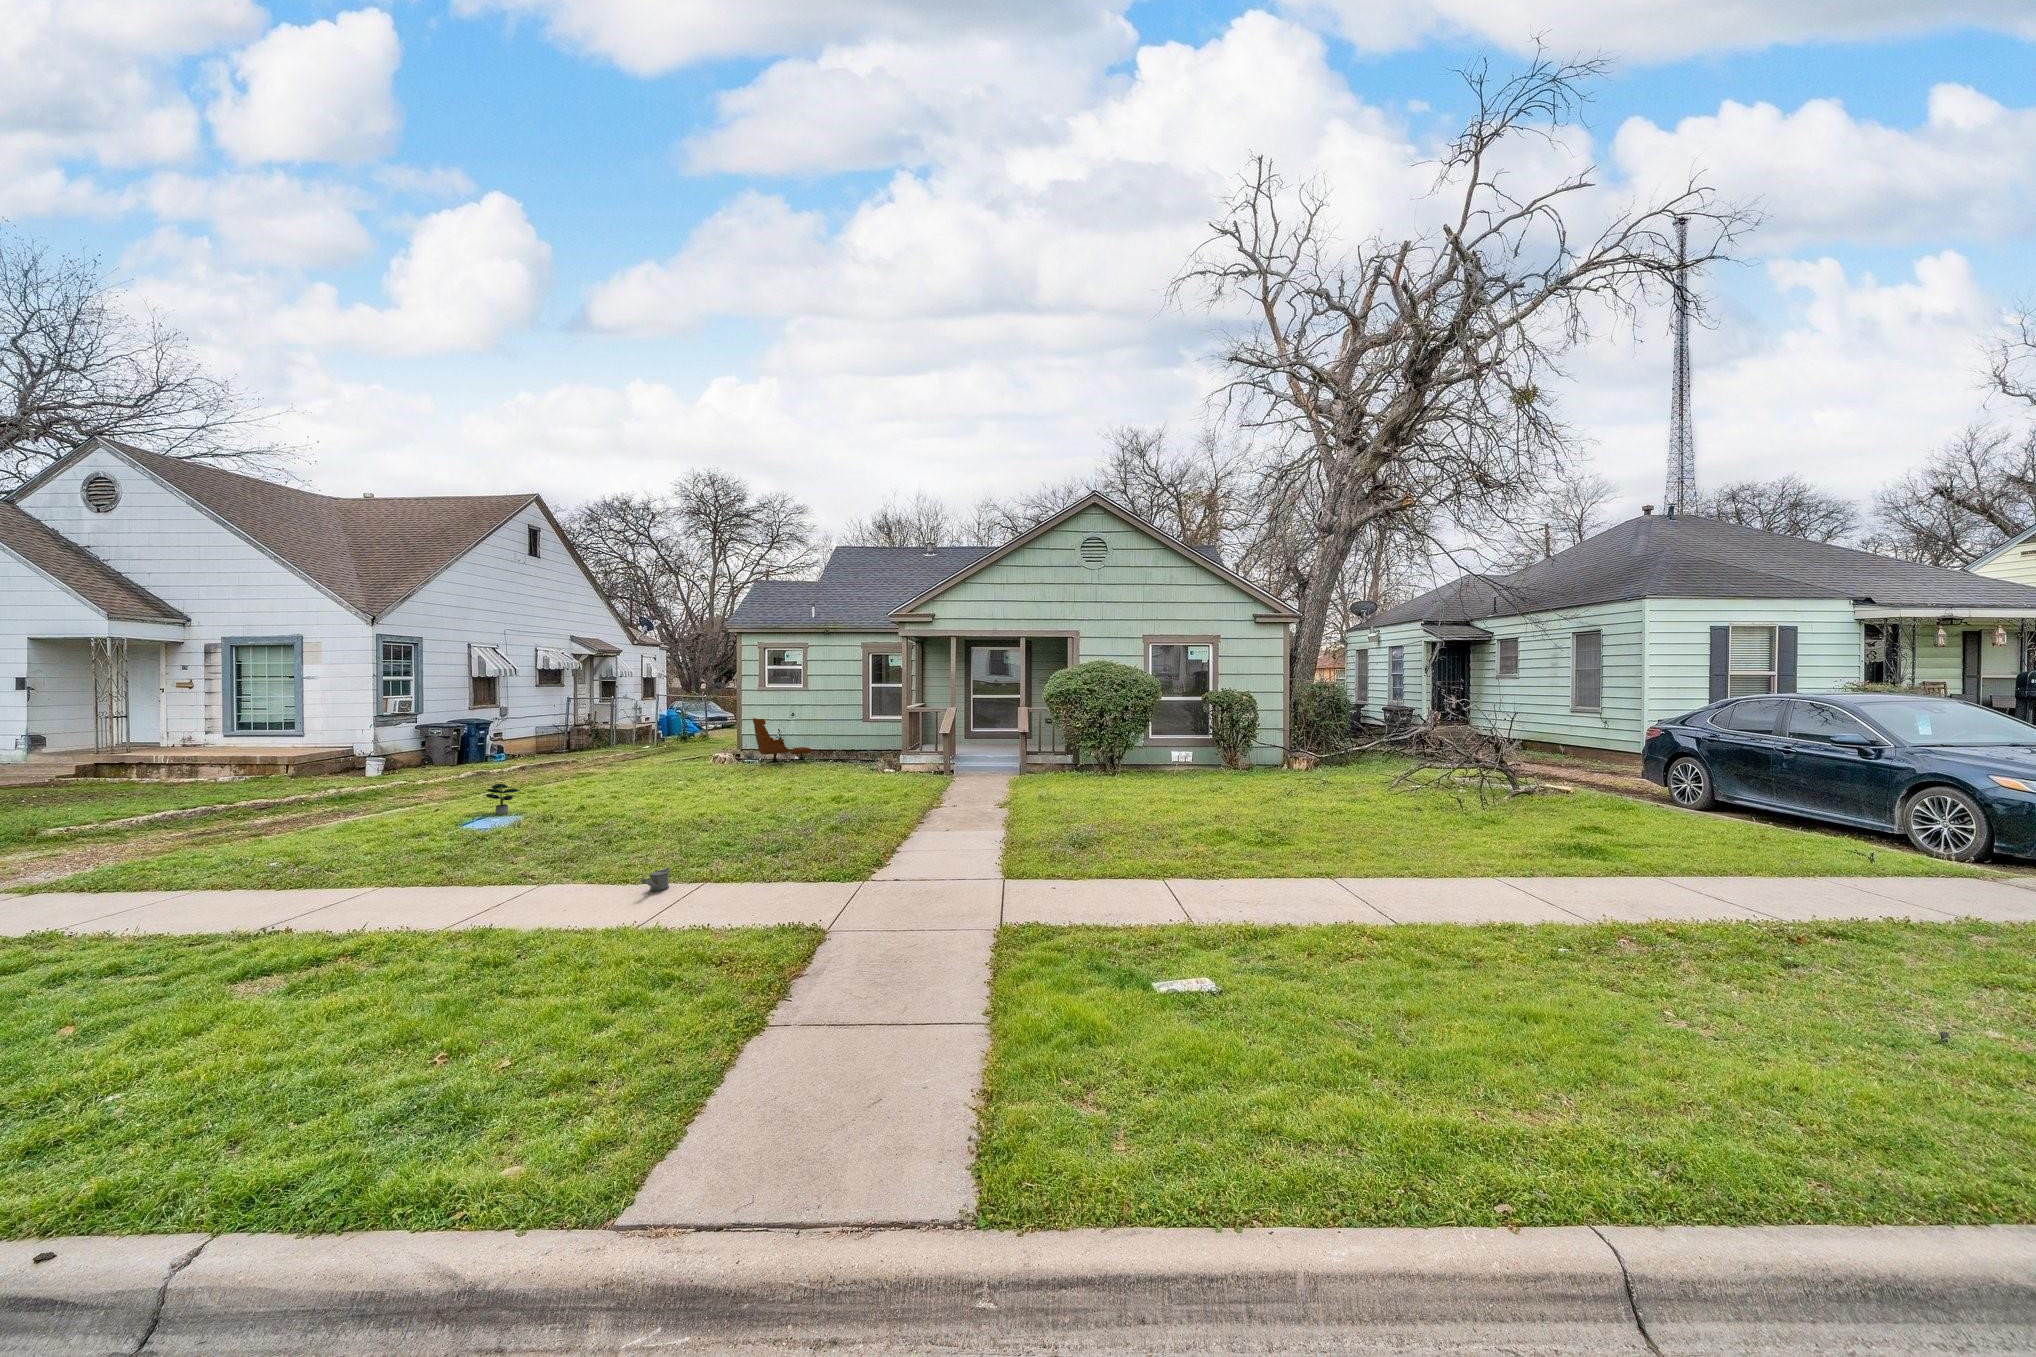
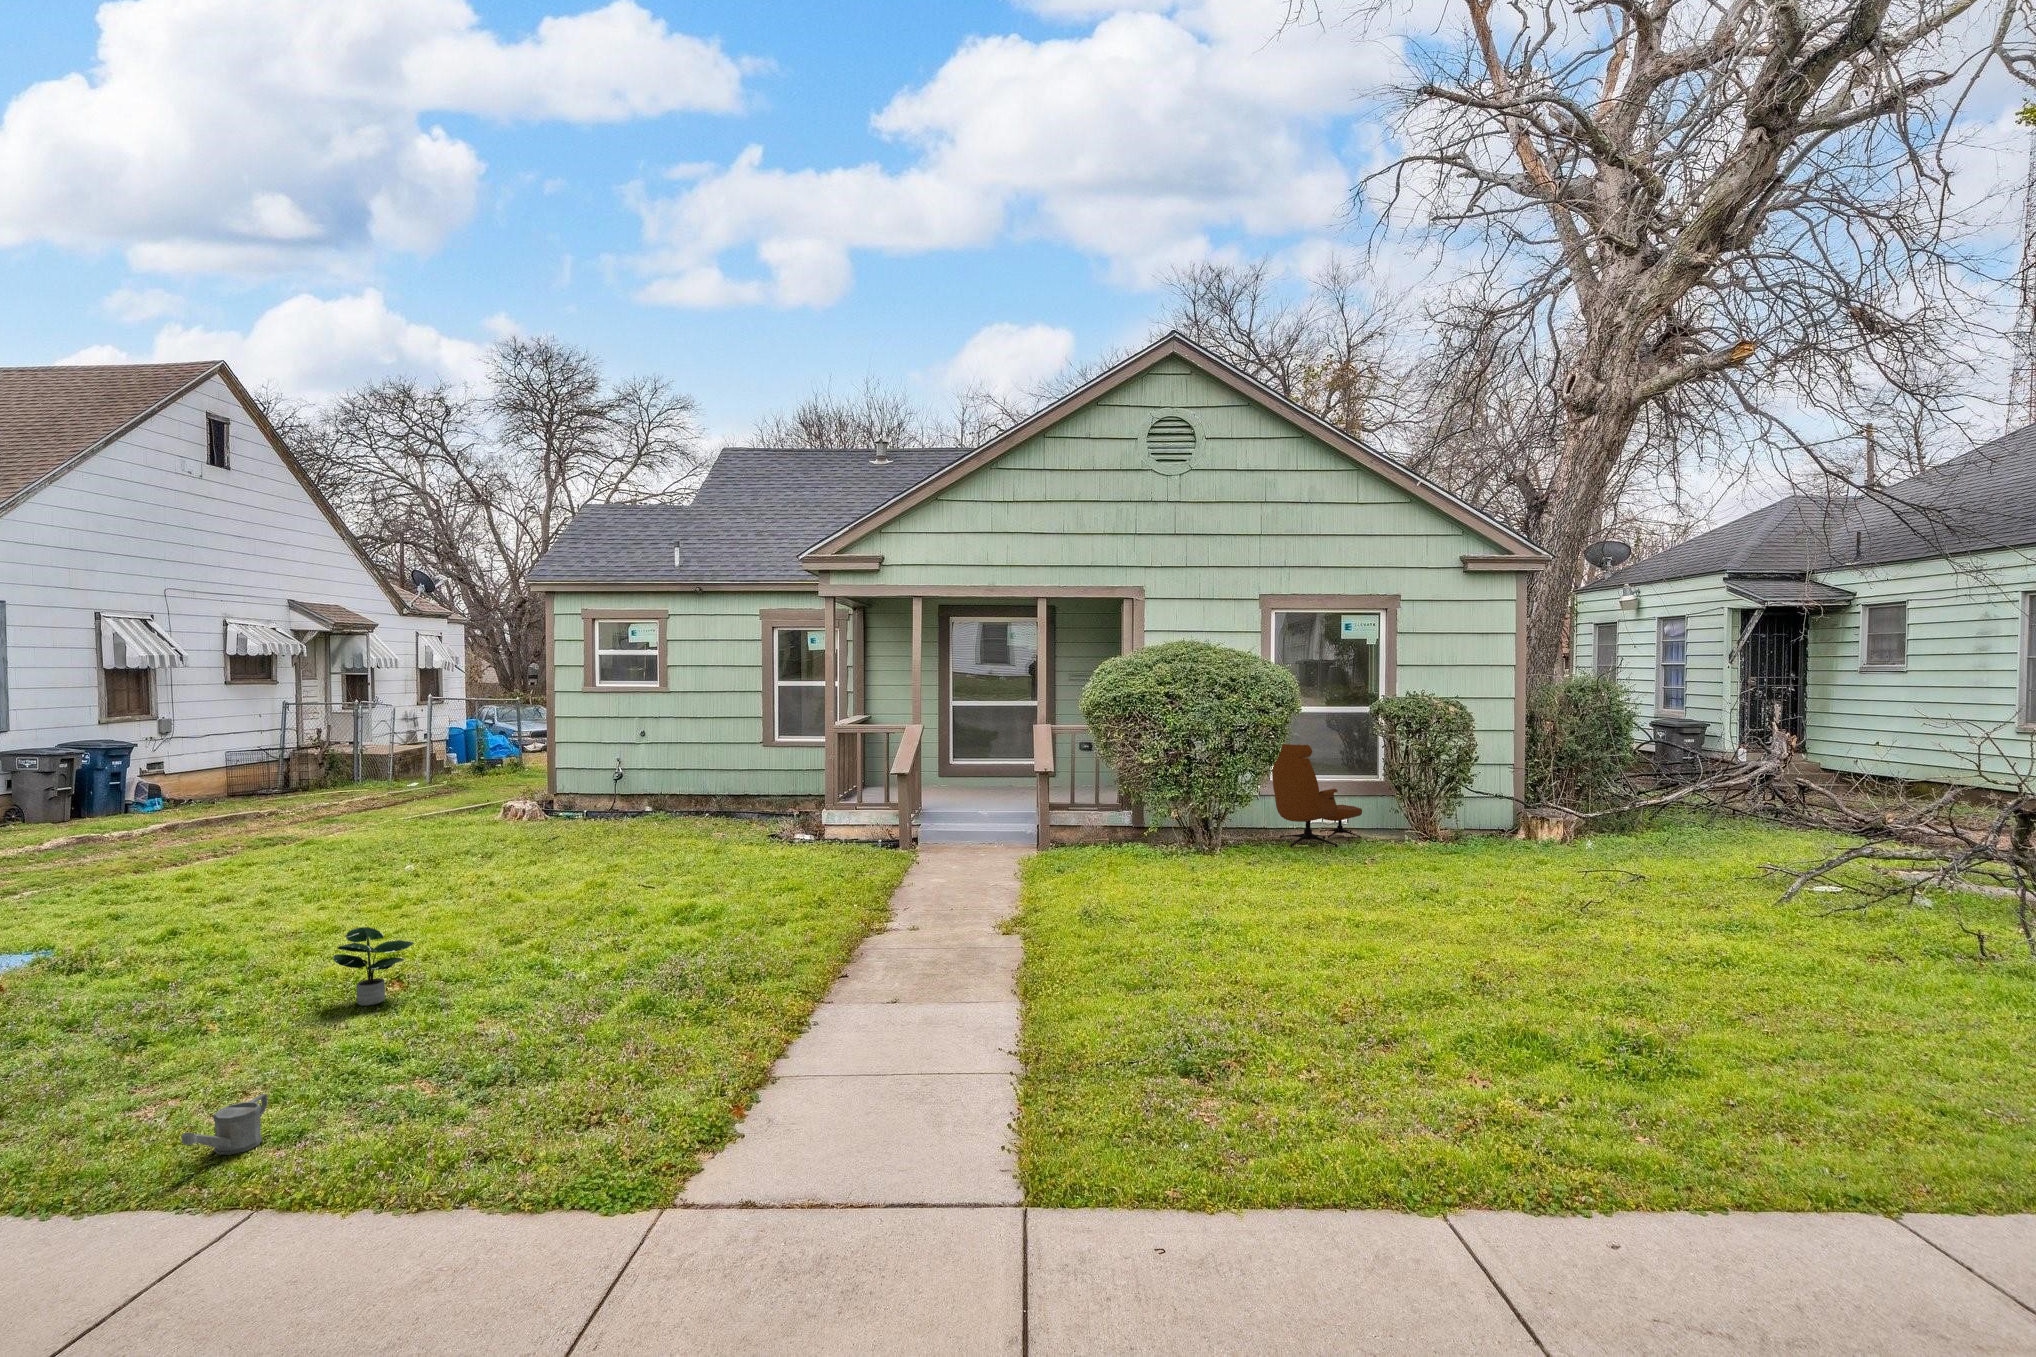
lounge chair: present [753,718,812,766] -> present [1272,744,1362,847]
potted plant: present [486,784,520,815] -> present [333,927,414,1006]

